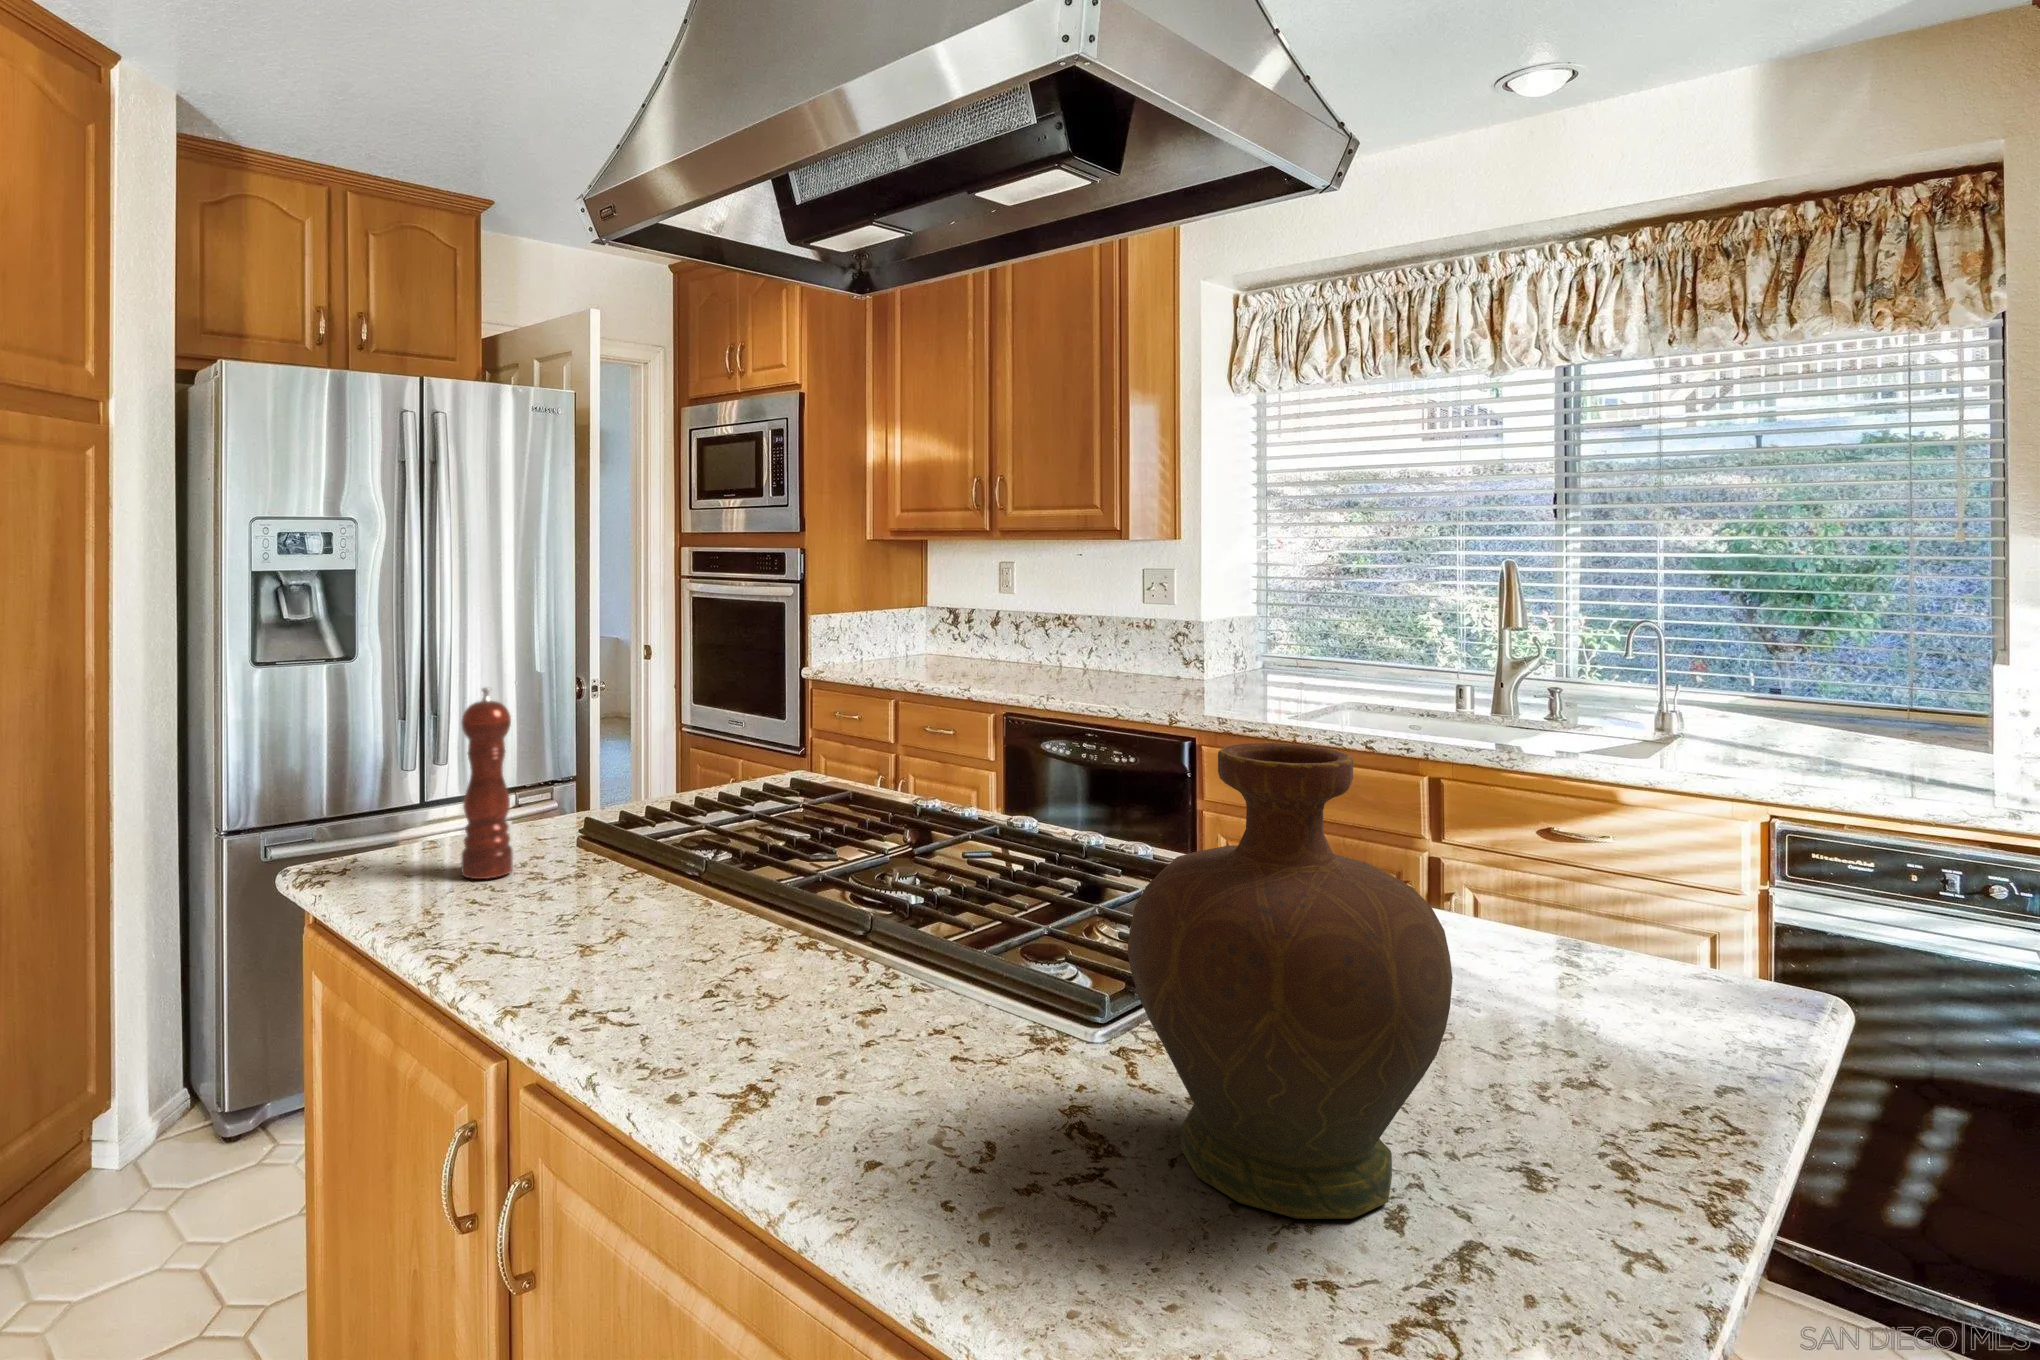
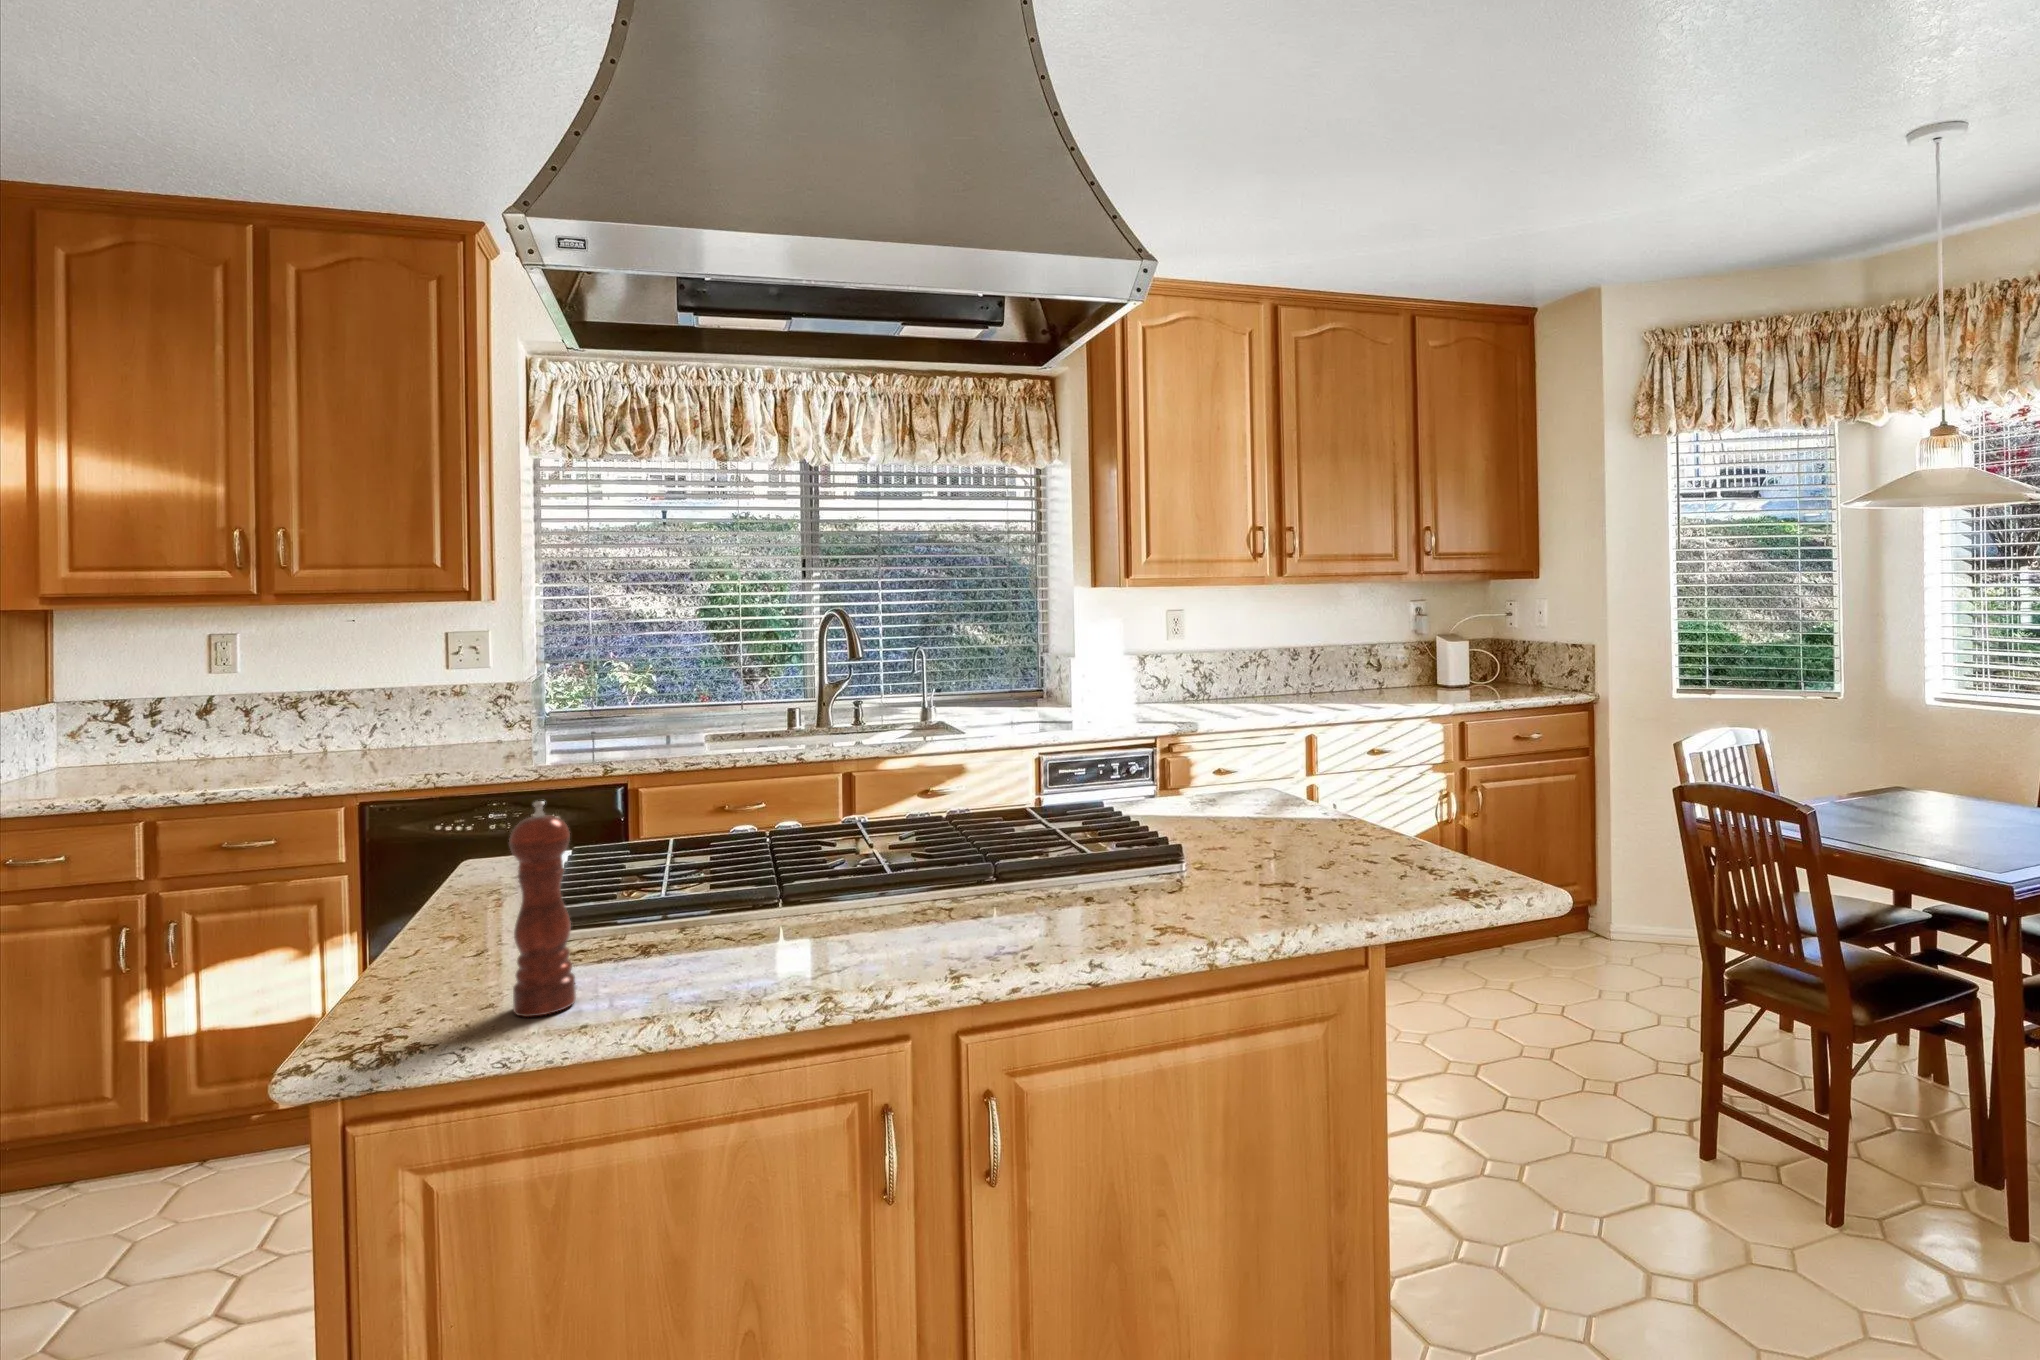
decorative vase: present [1127,743,1453,1219] -> none [1214,696,1351,896]

